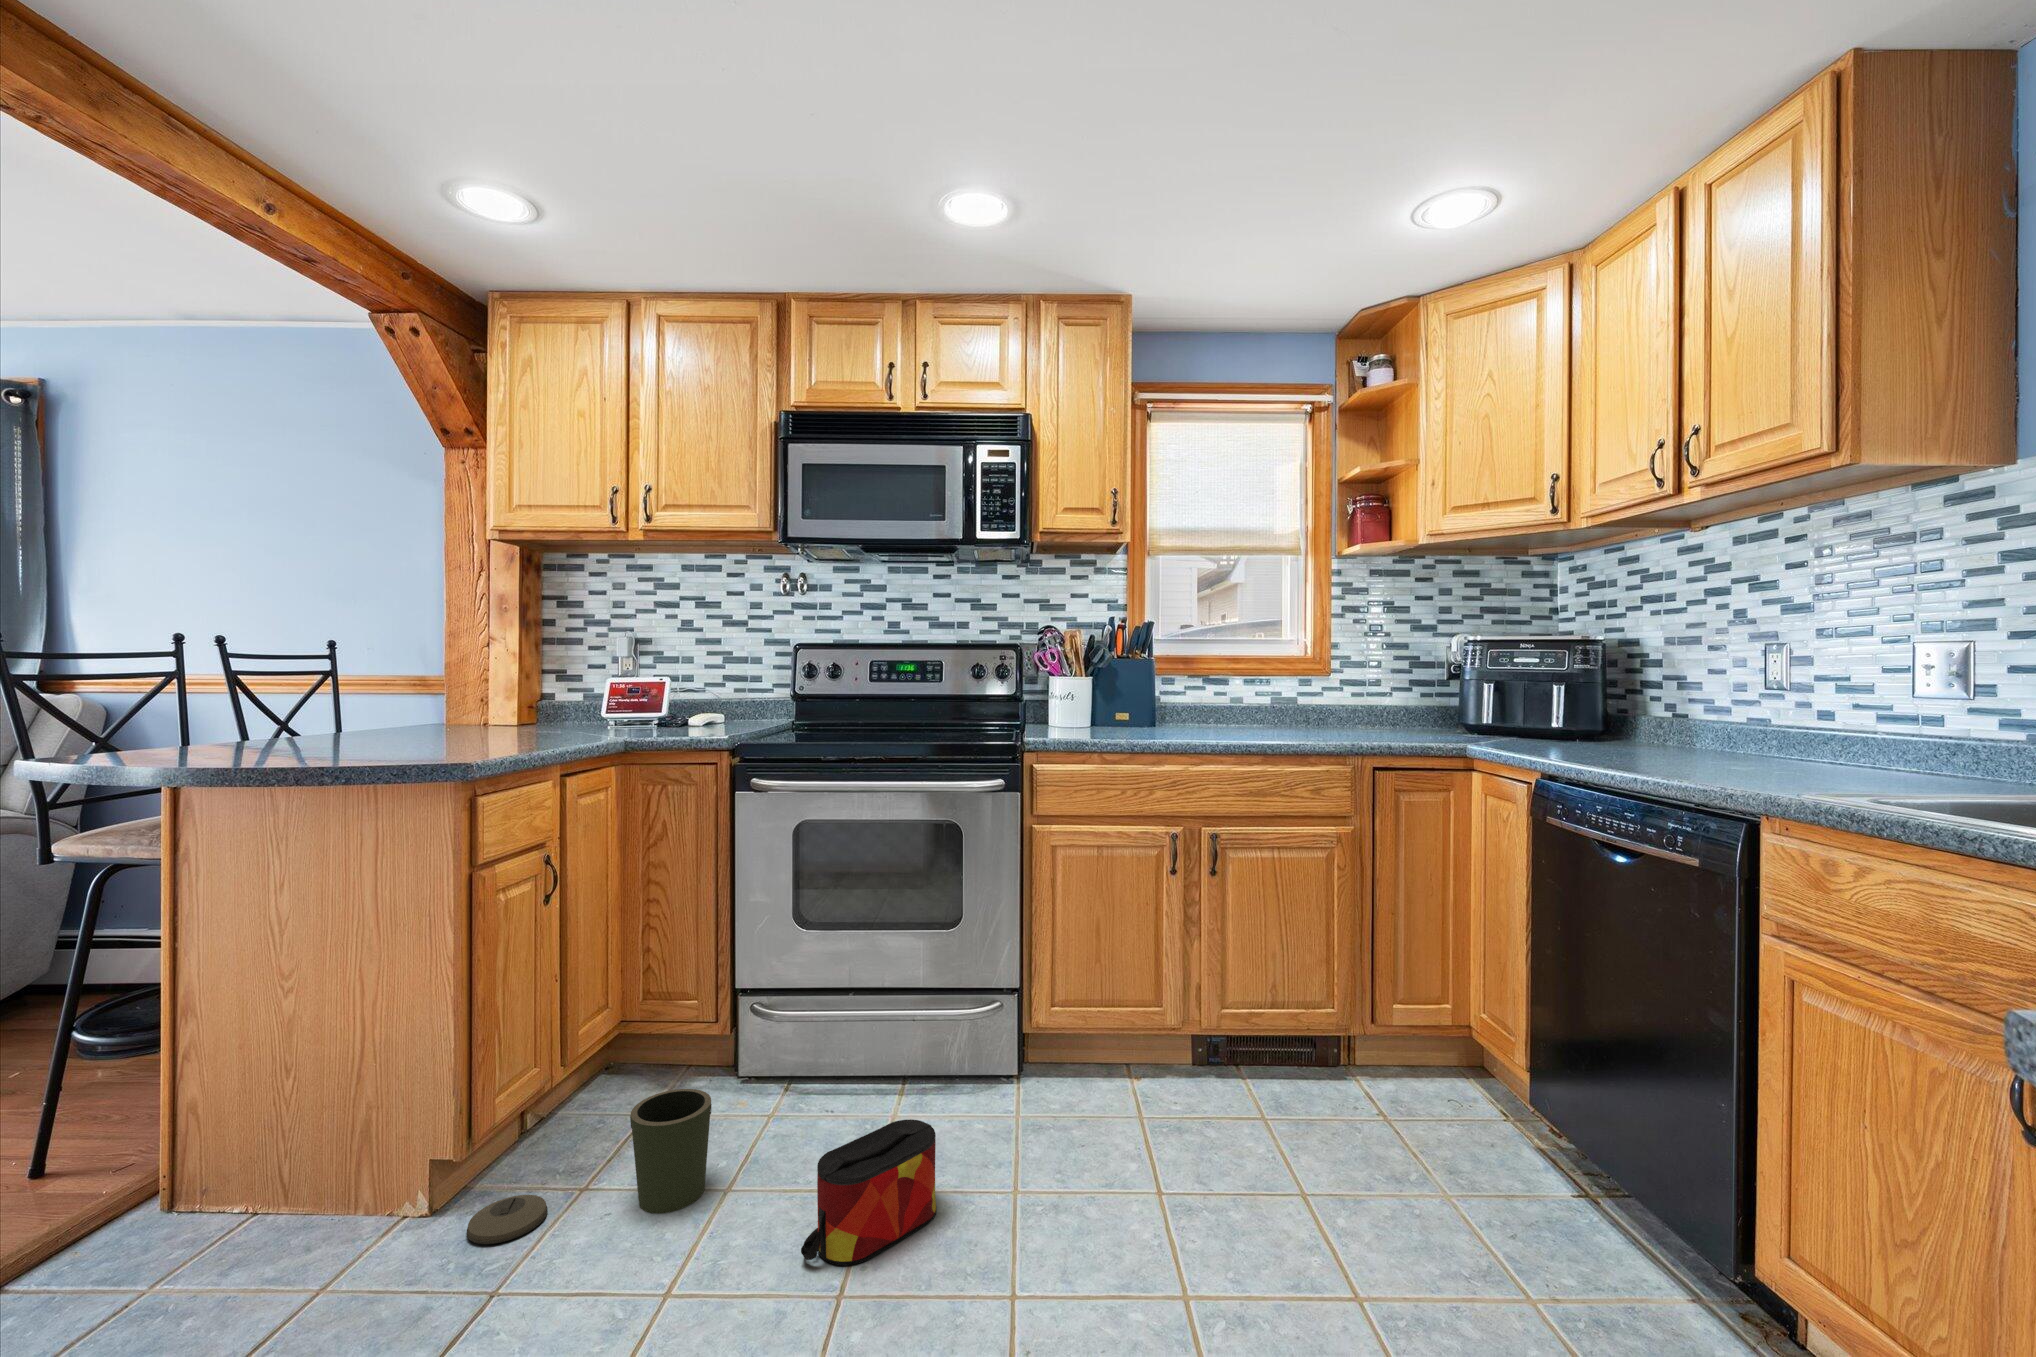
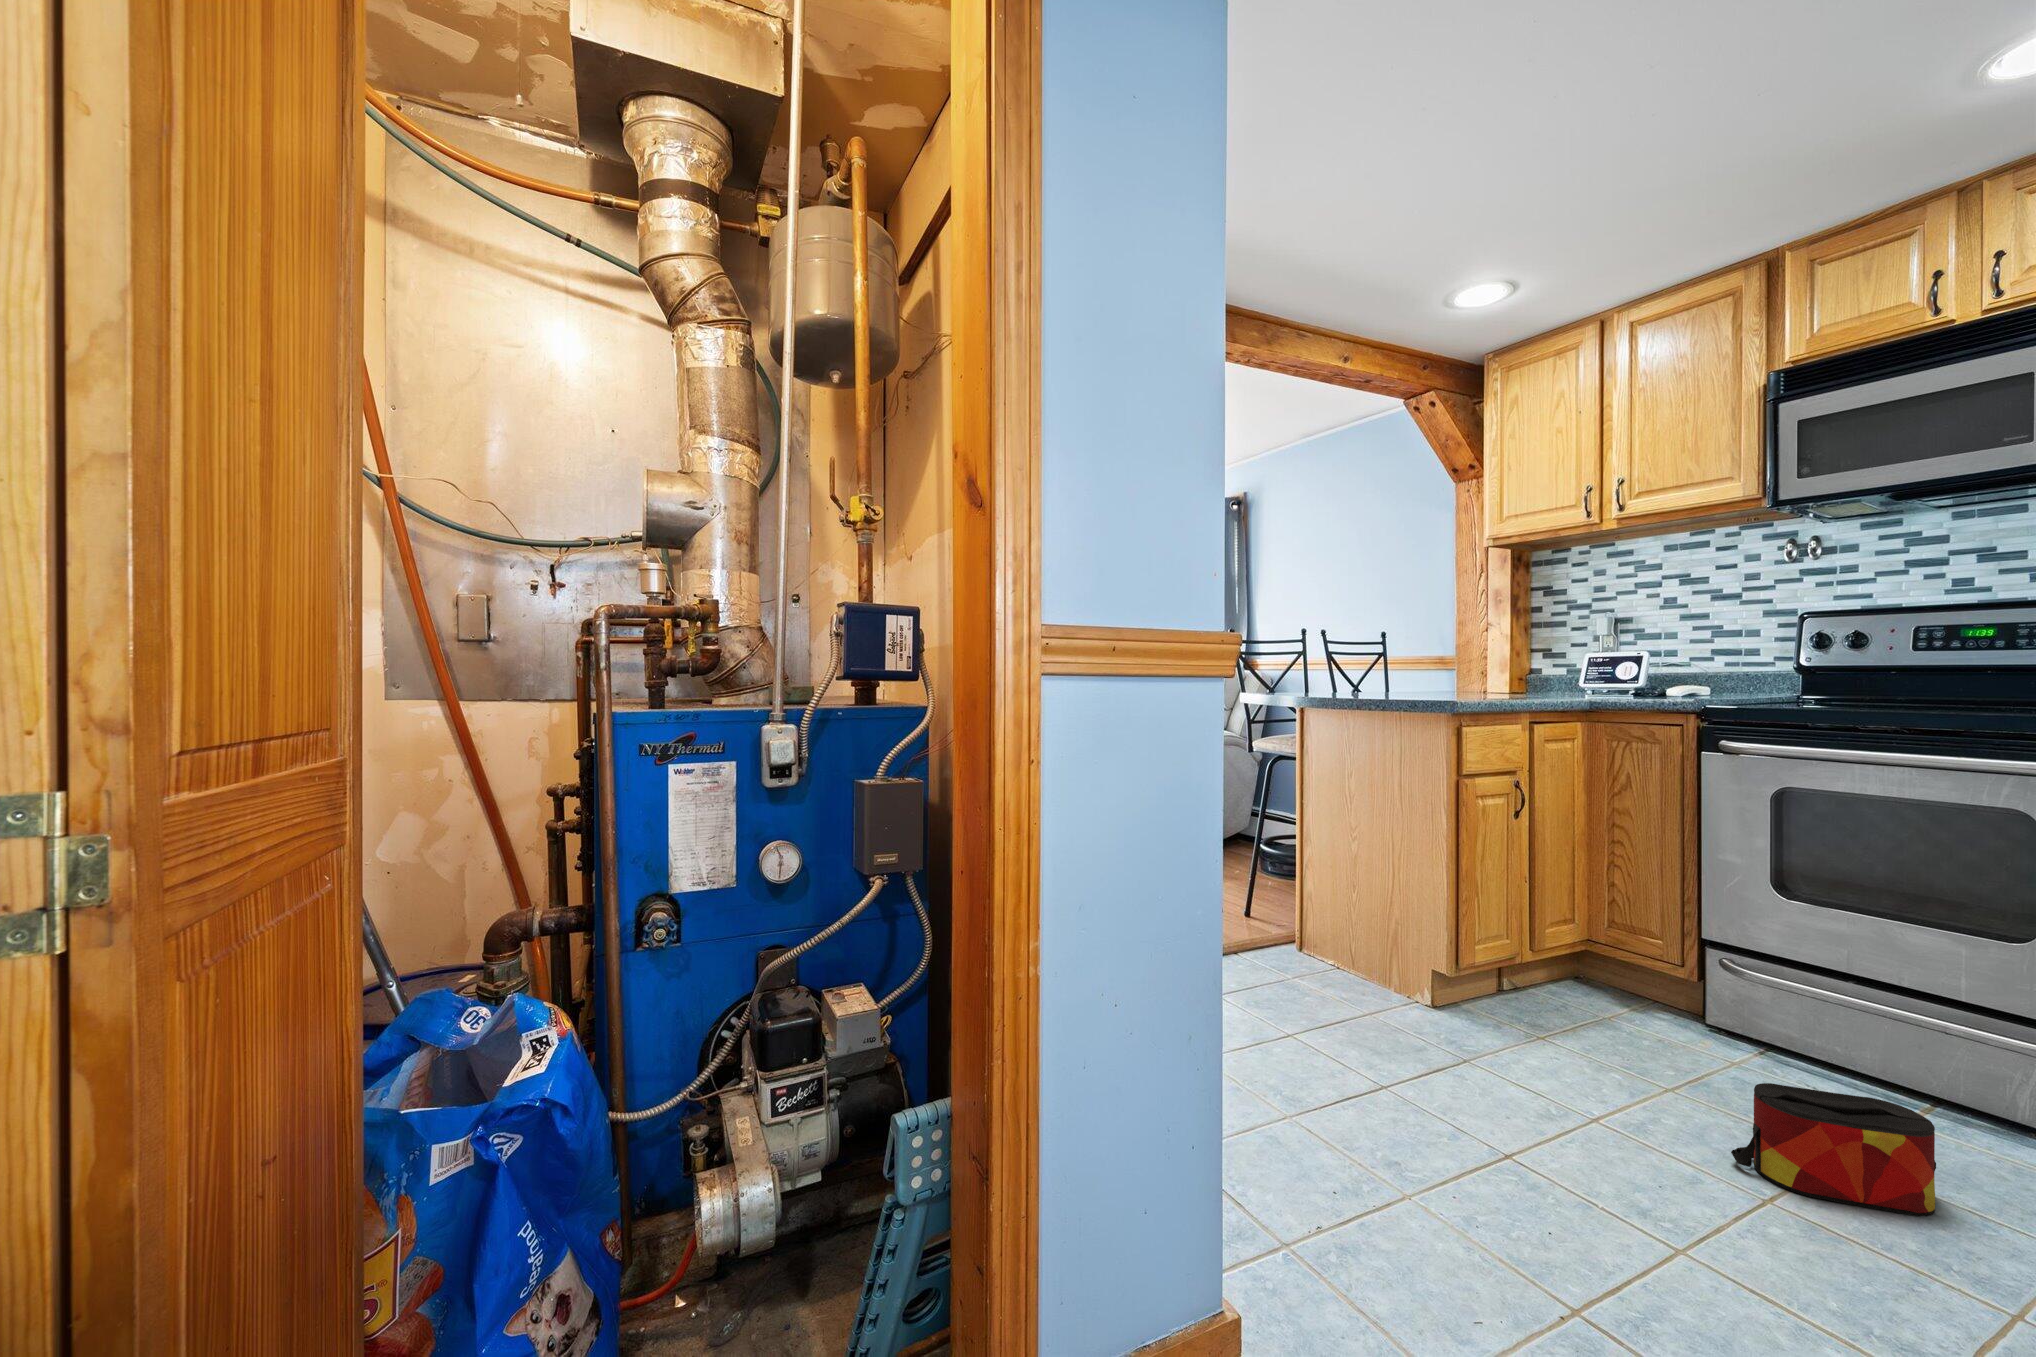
trash can: present [467,1089,712,1244] -> none [1452,983,1654,1082]

